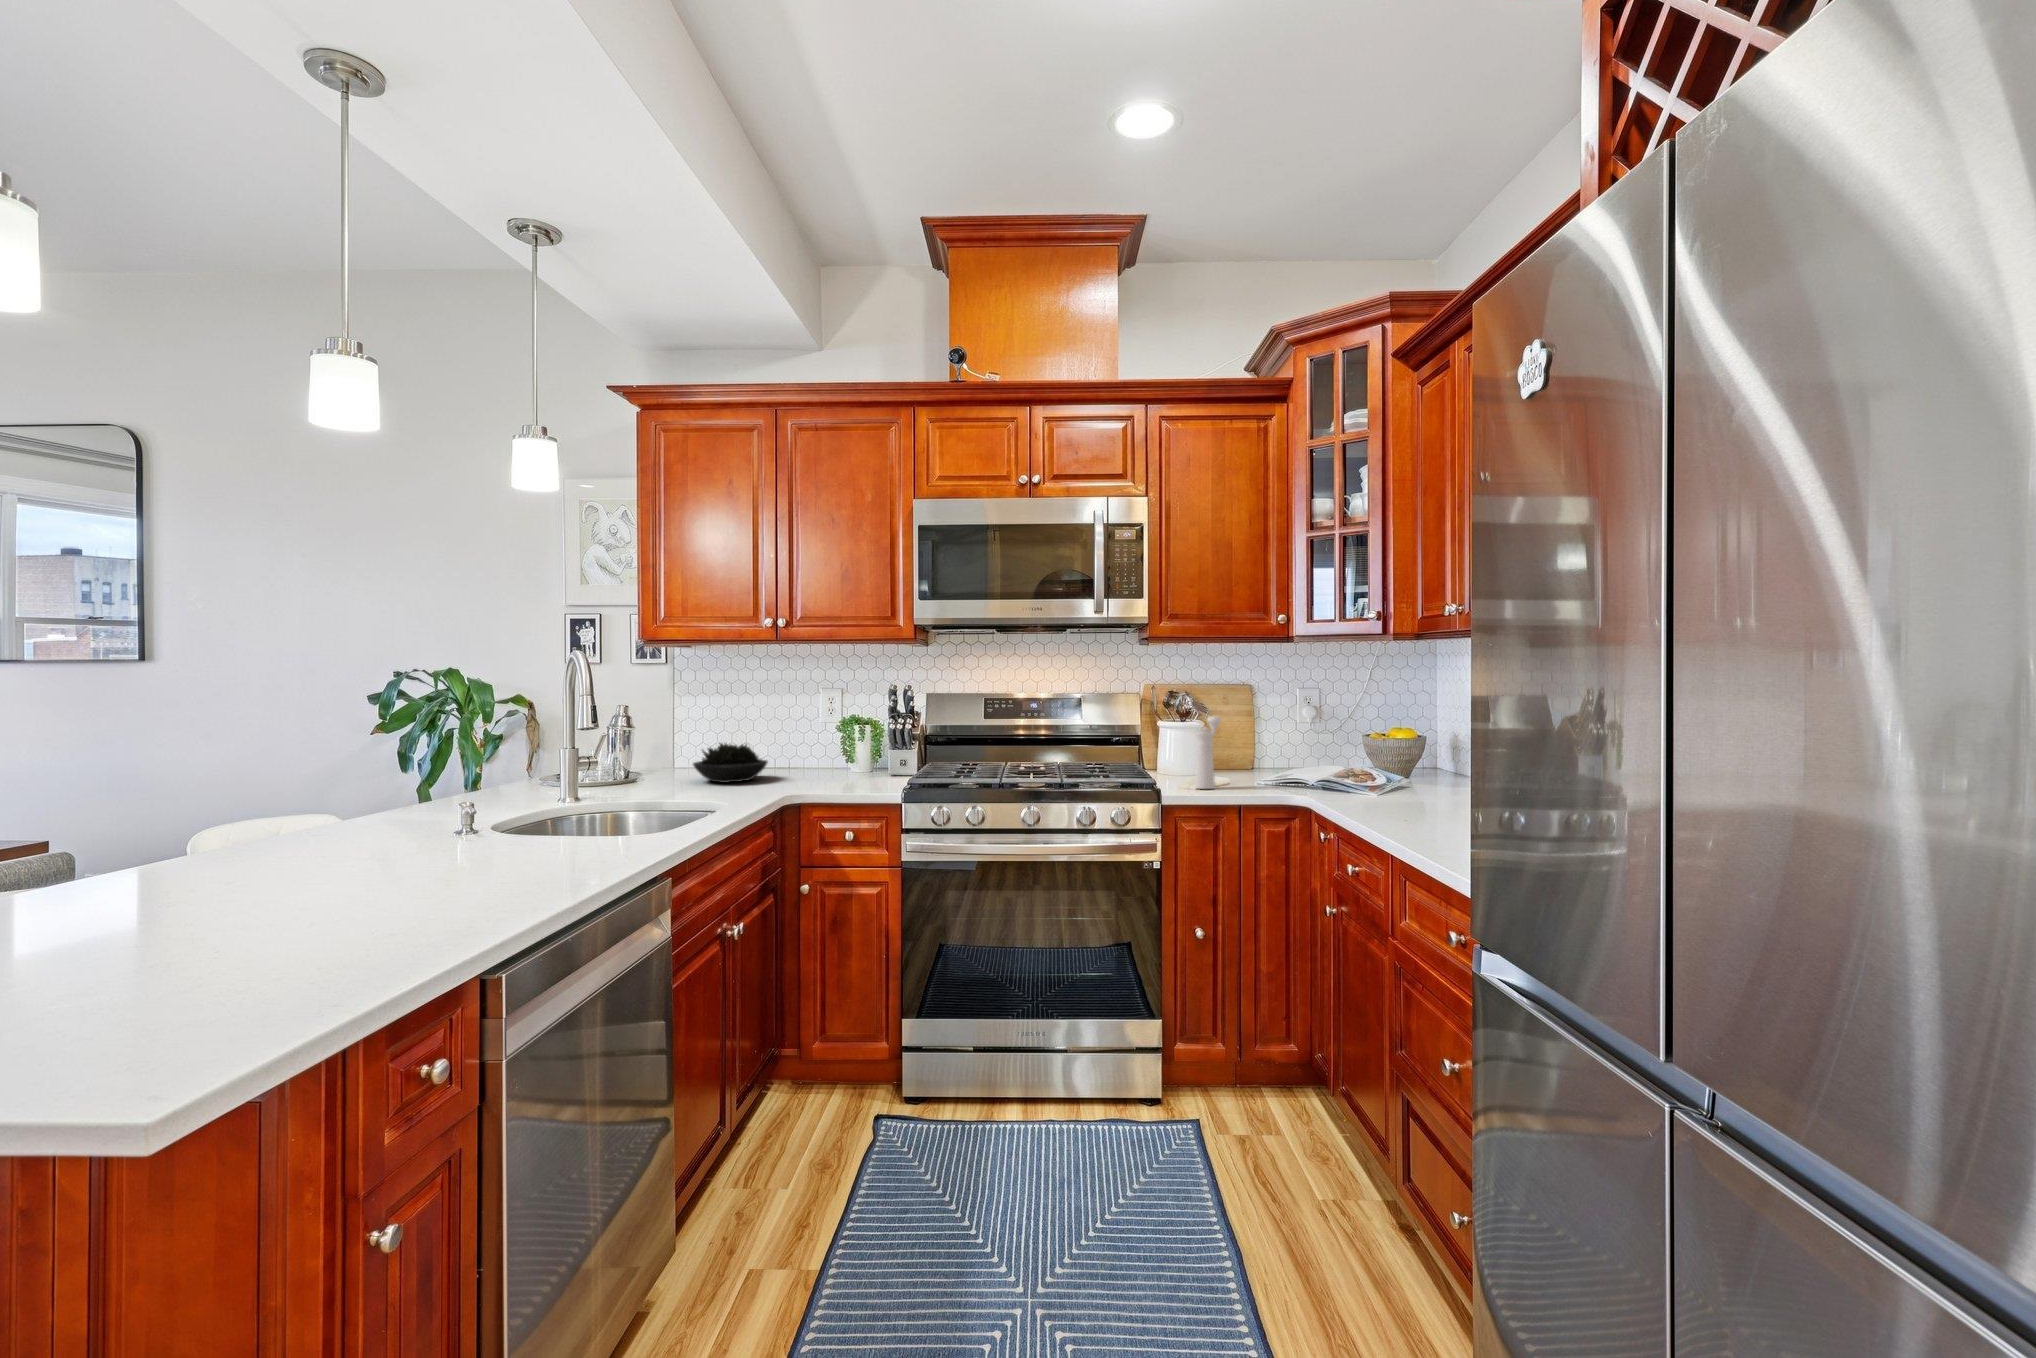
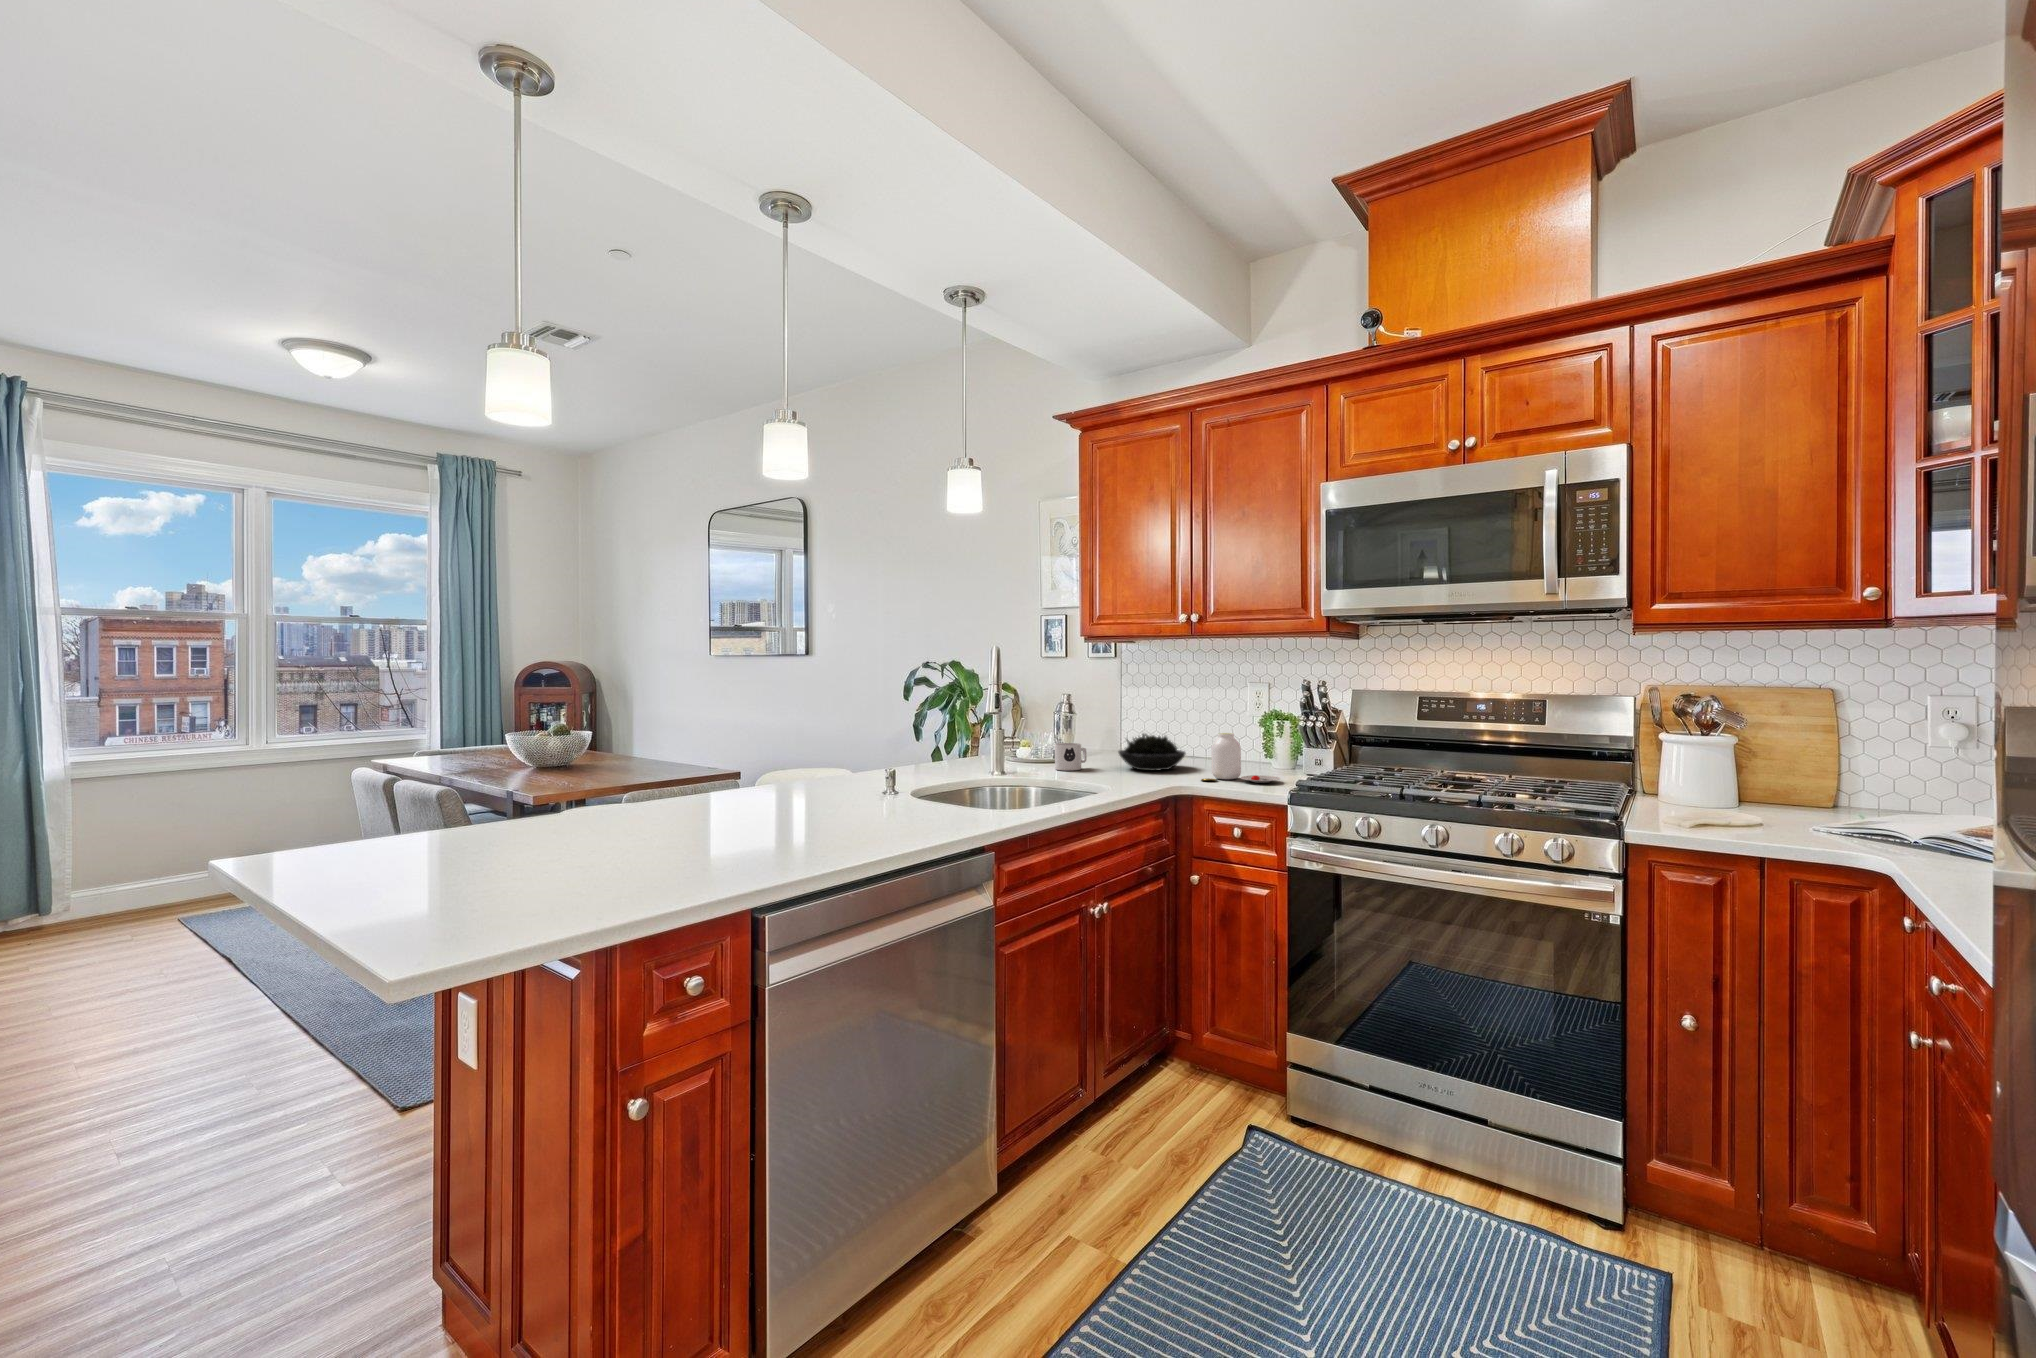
pepper mill: present [1195,716,1220,789] -> none [1698,729,1752,828]
jar: none [798,738,876,787] -> present [1201,733,1280,783]
mug: none [619,758,655,789] -> present [1055,743,1087,770]

